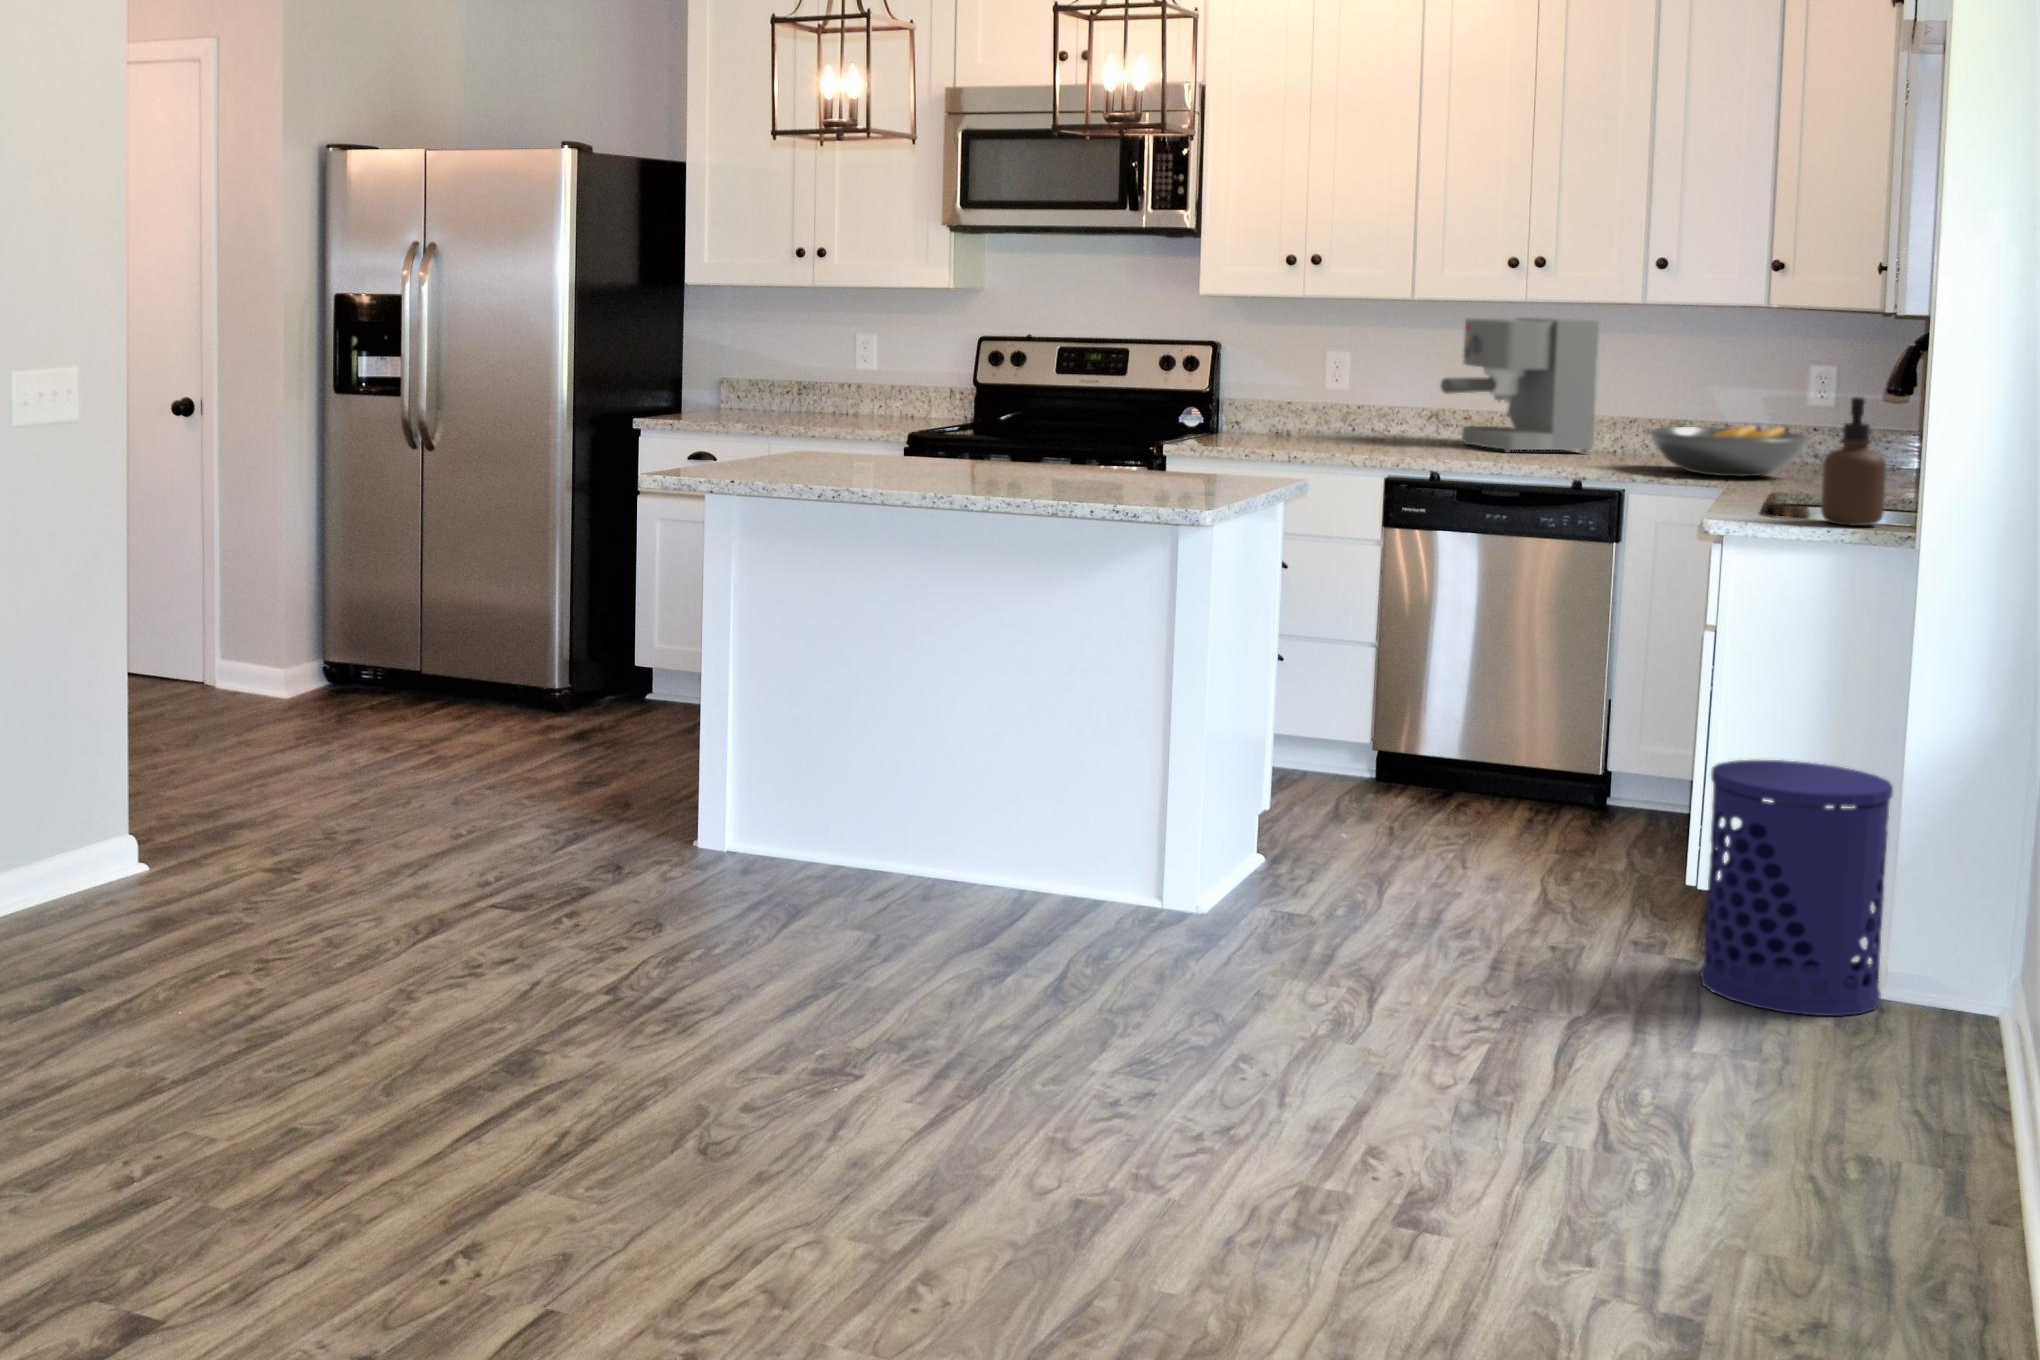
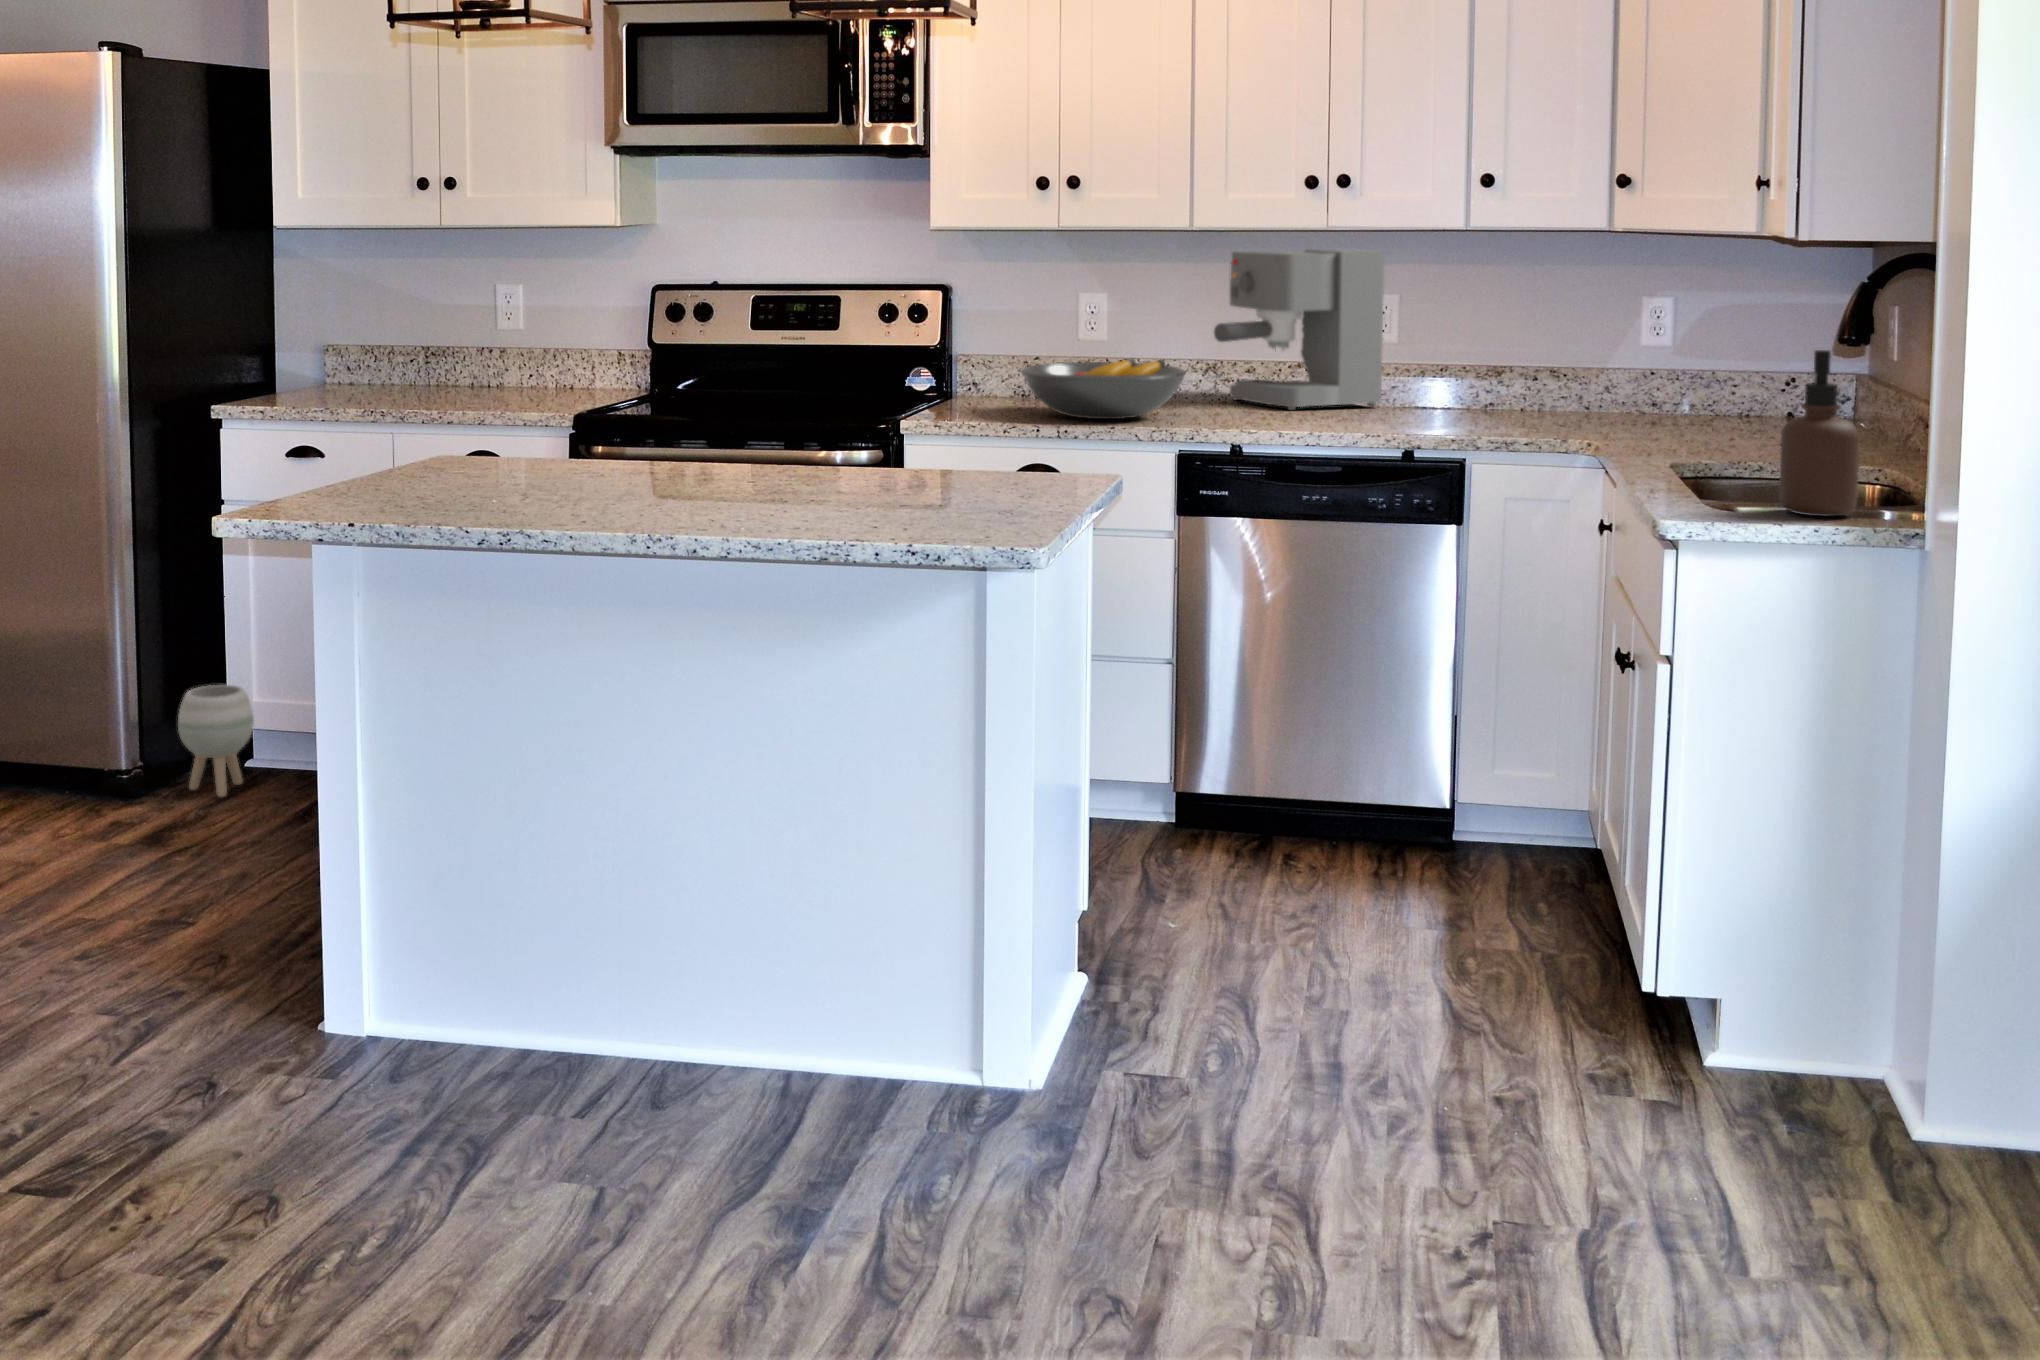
fruit bowl: present [1650,425,1810,477] -> present [1021,359,1186,419]
planter: none [595,632,650,715] -> present [178,685,254,797]
waste bin: present [1701,760,1893,1016] -> none [1721,846,1971,1221]

